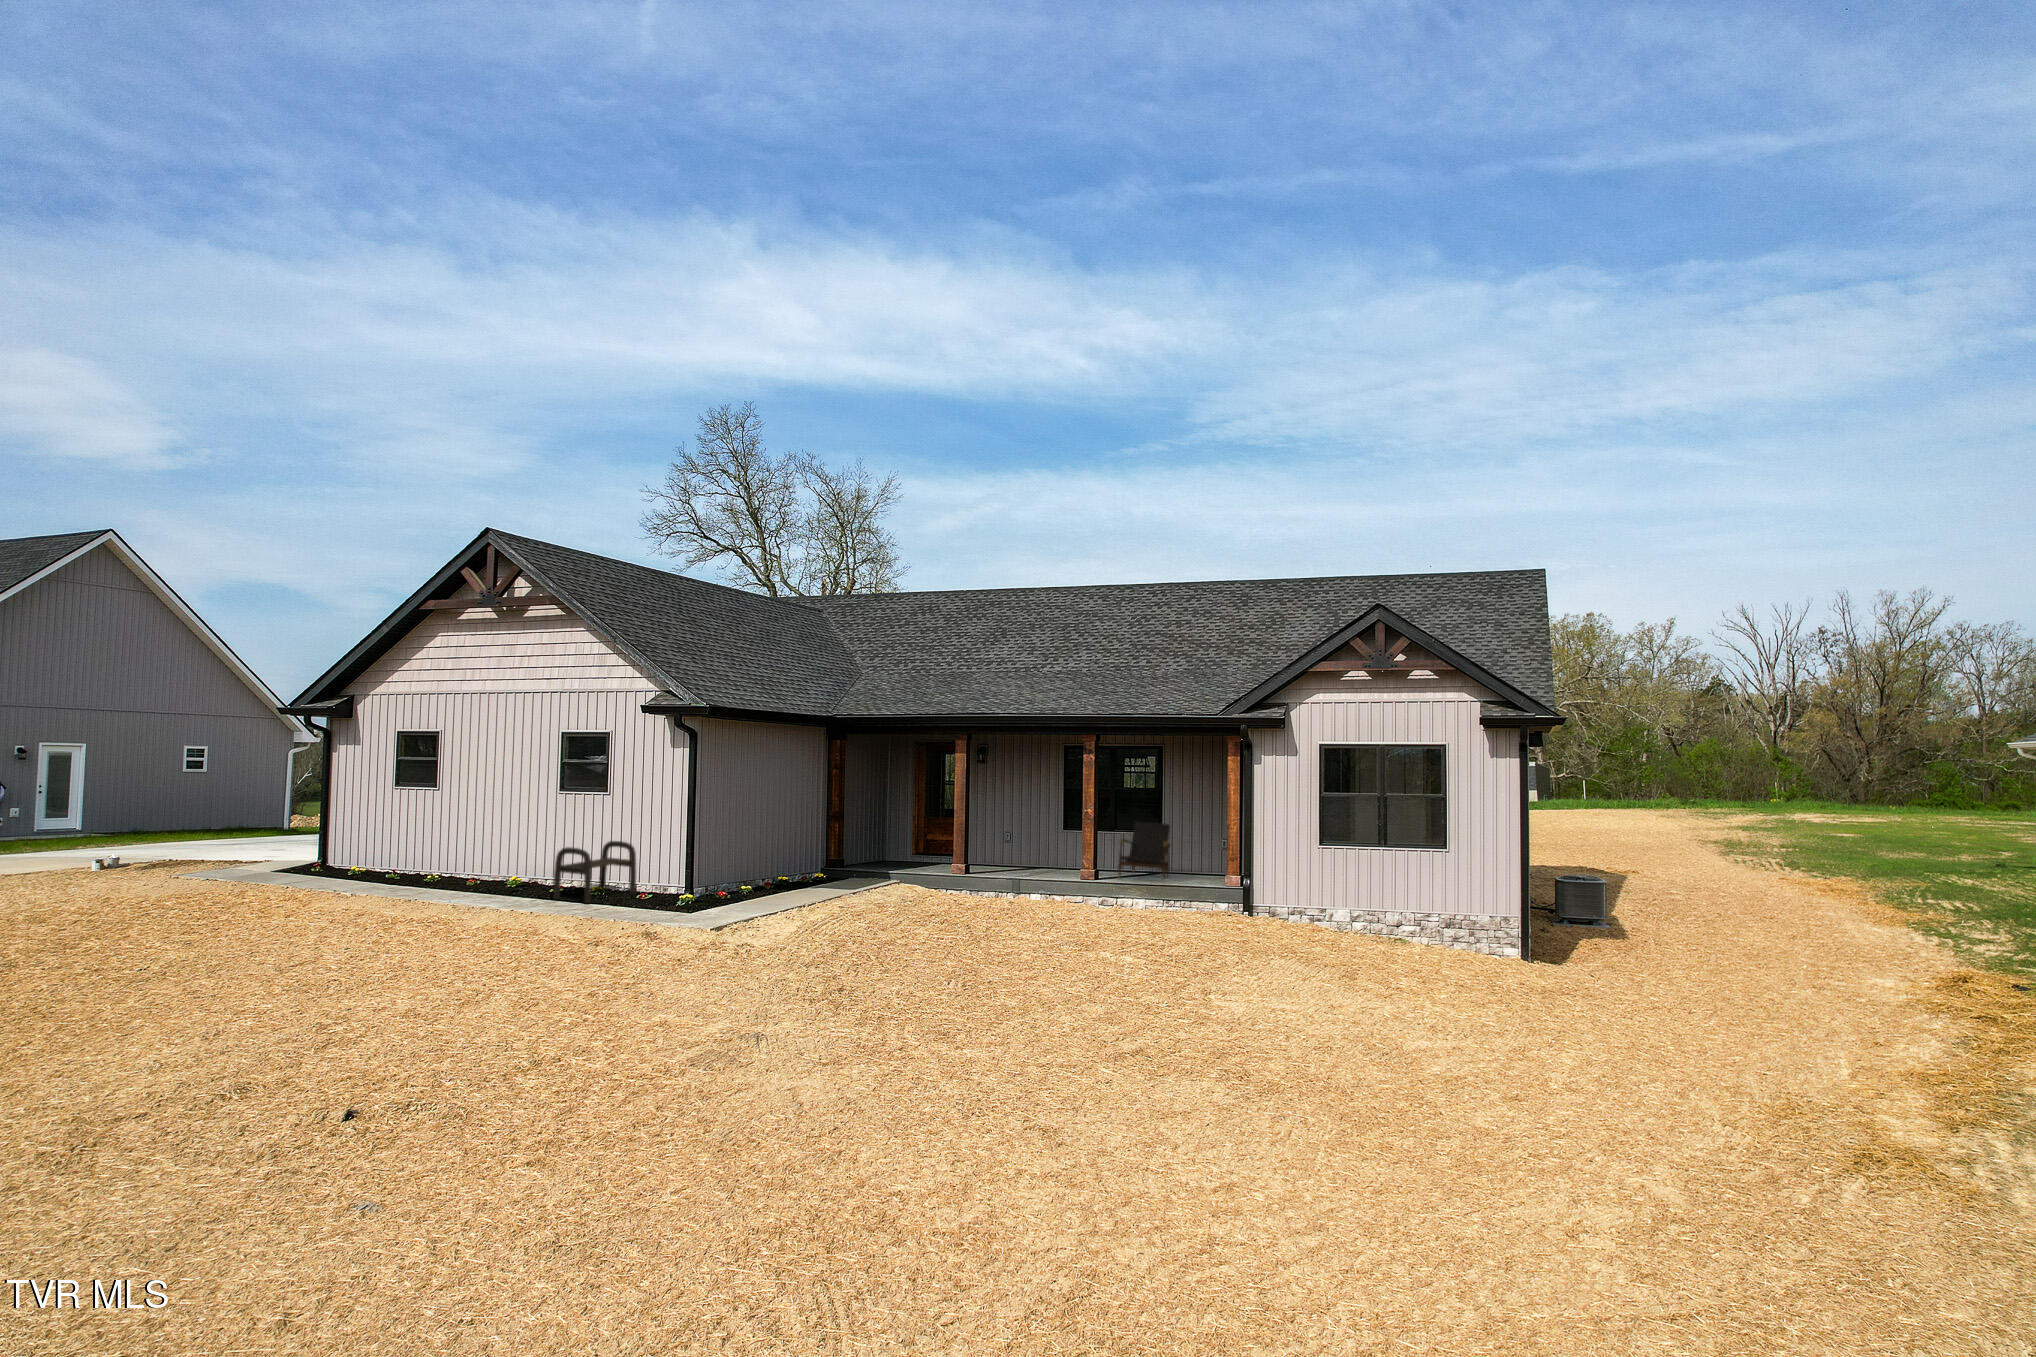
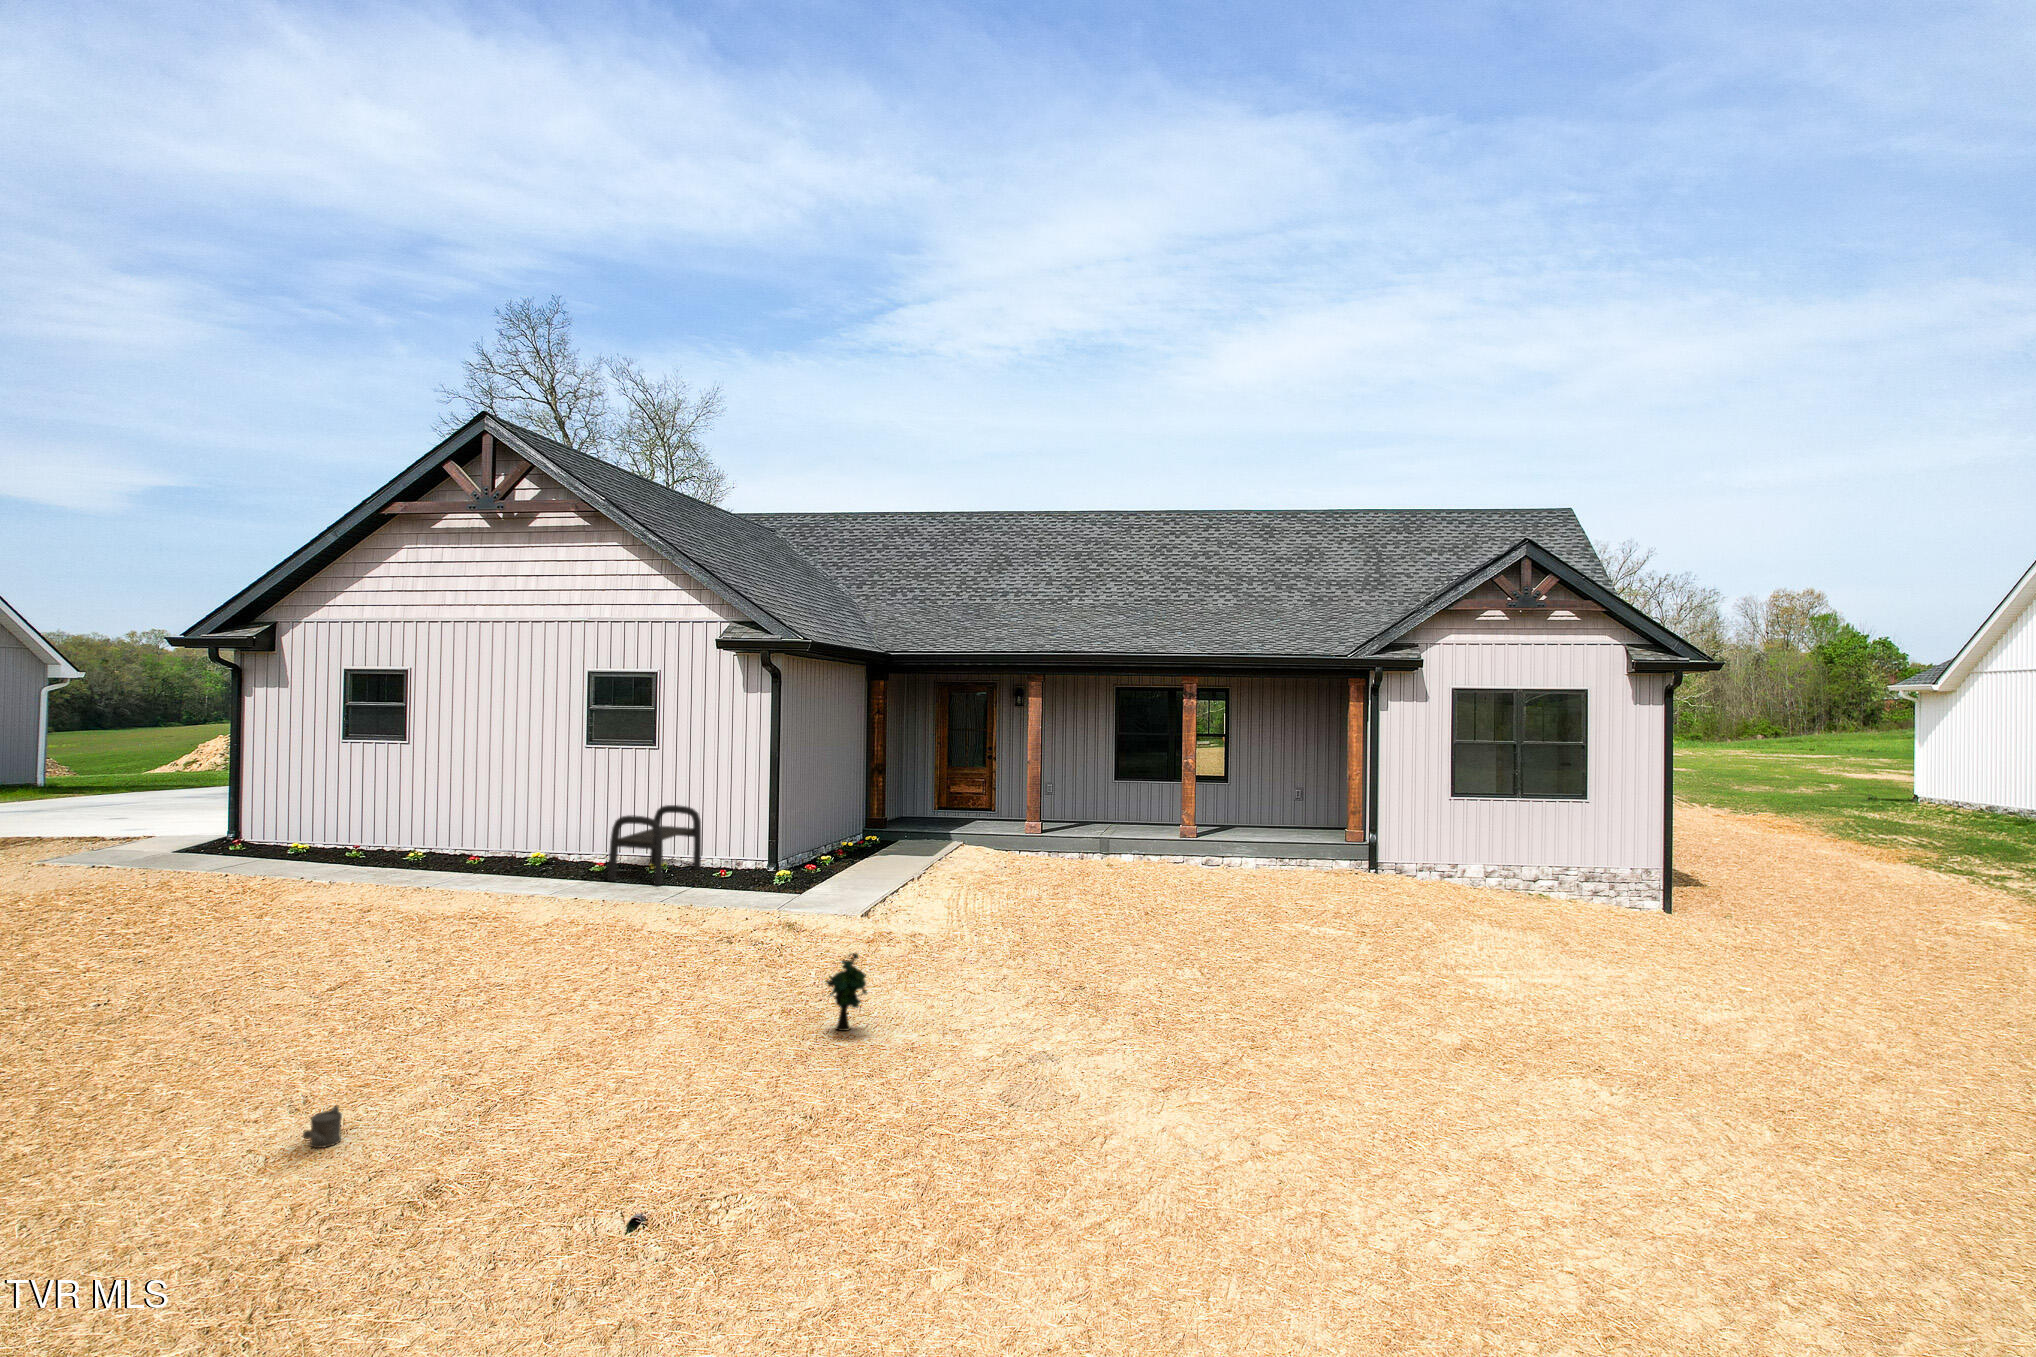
lounge chair: present [1118,822,1171,881] -> none [1194,772,1248,838]
decorative plant: none [592,941,627,998] -> present [826,953,867,1031]
watering can: none [196,1013,229,1036] -> present [303,1106,342,1148]

